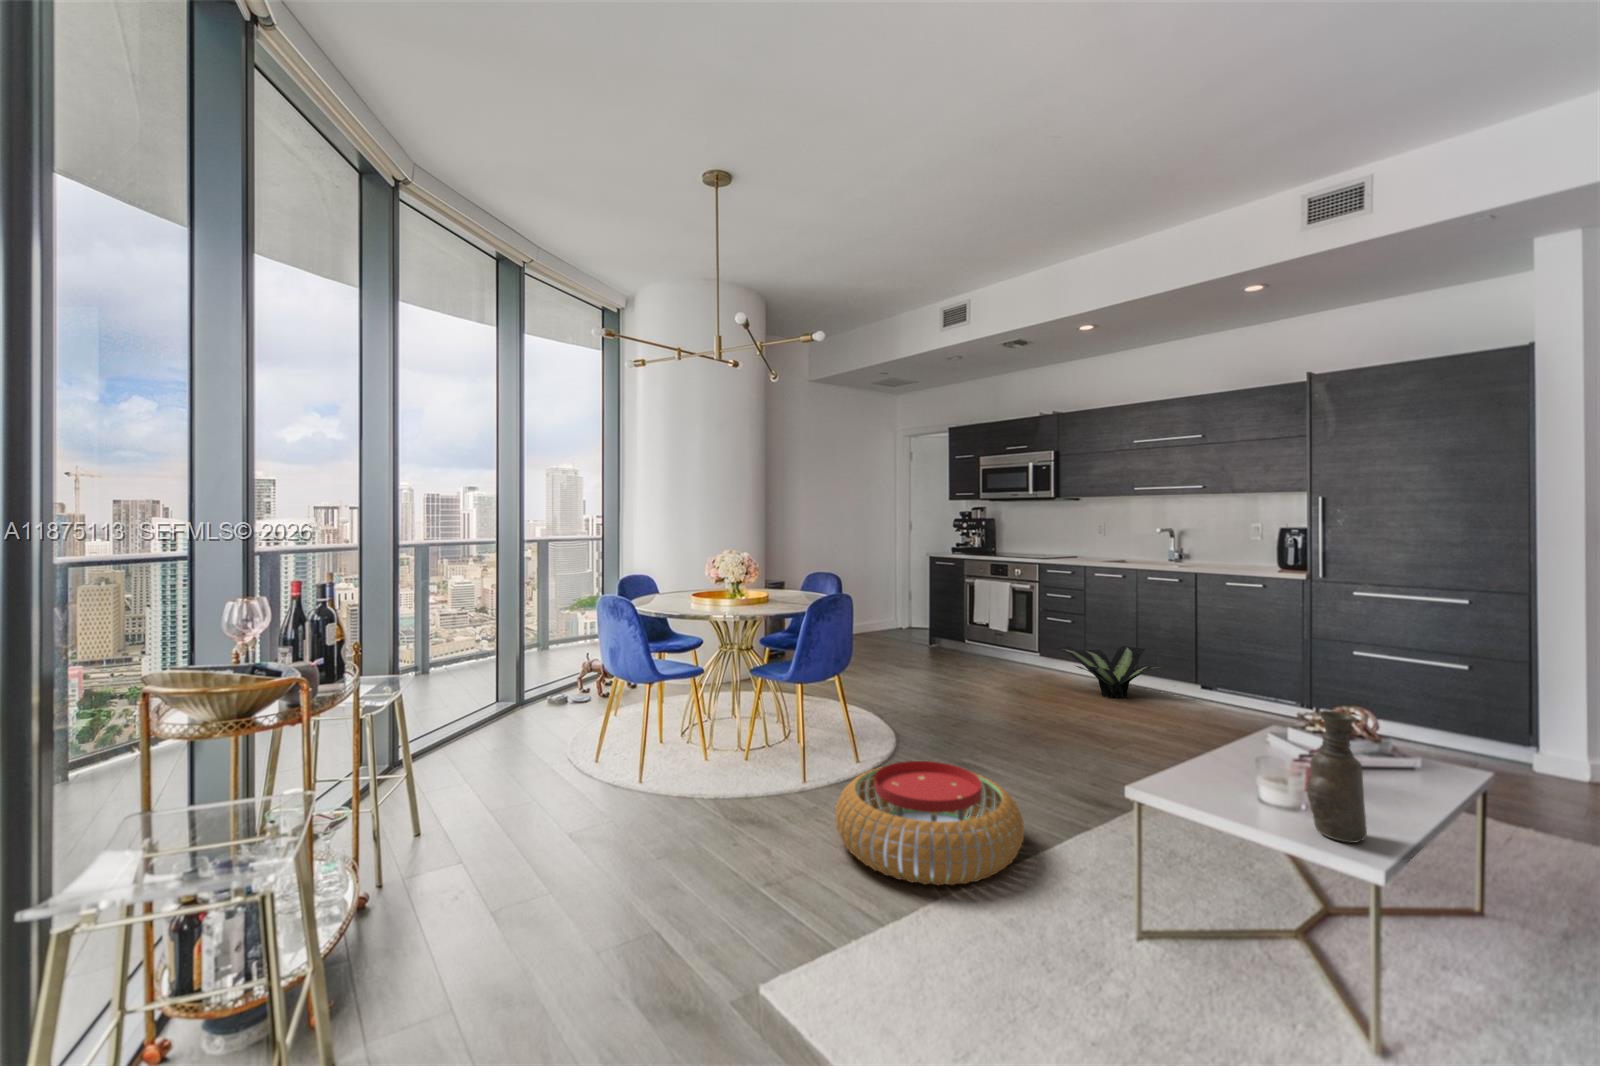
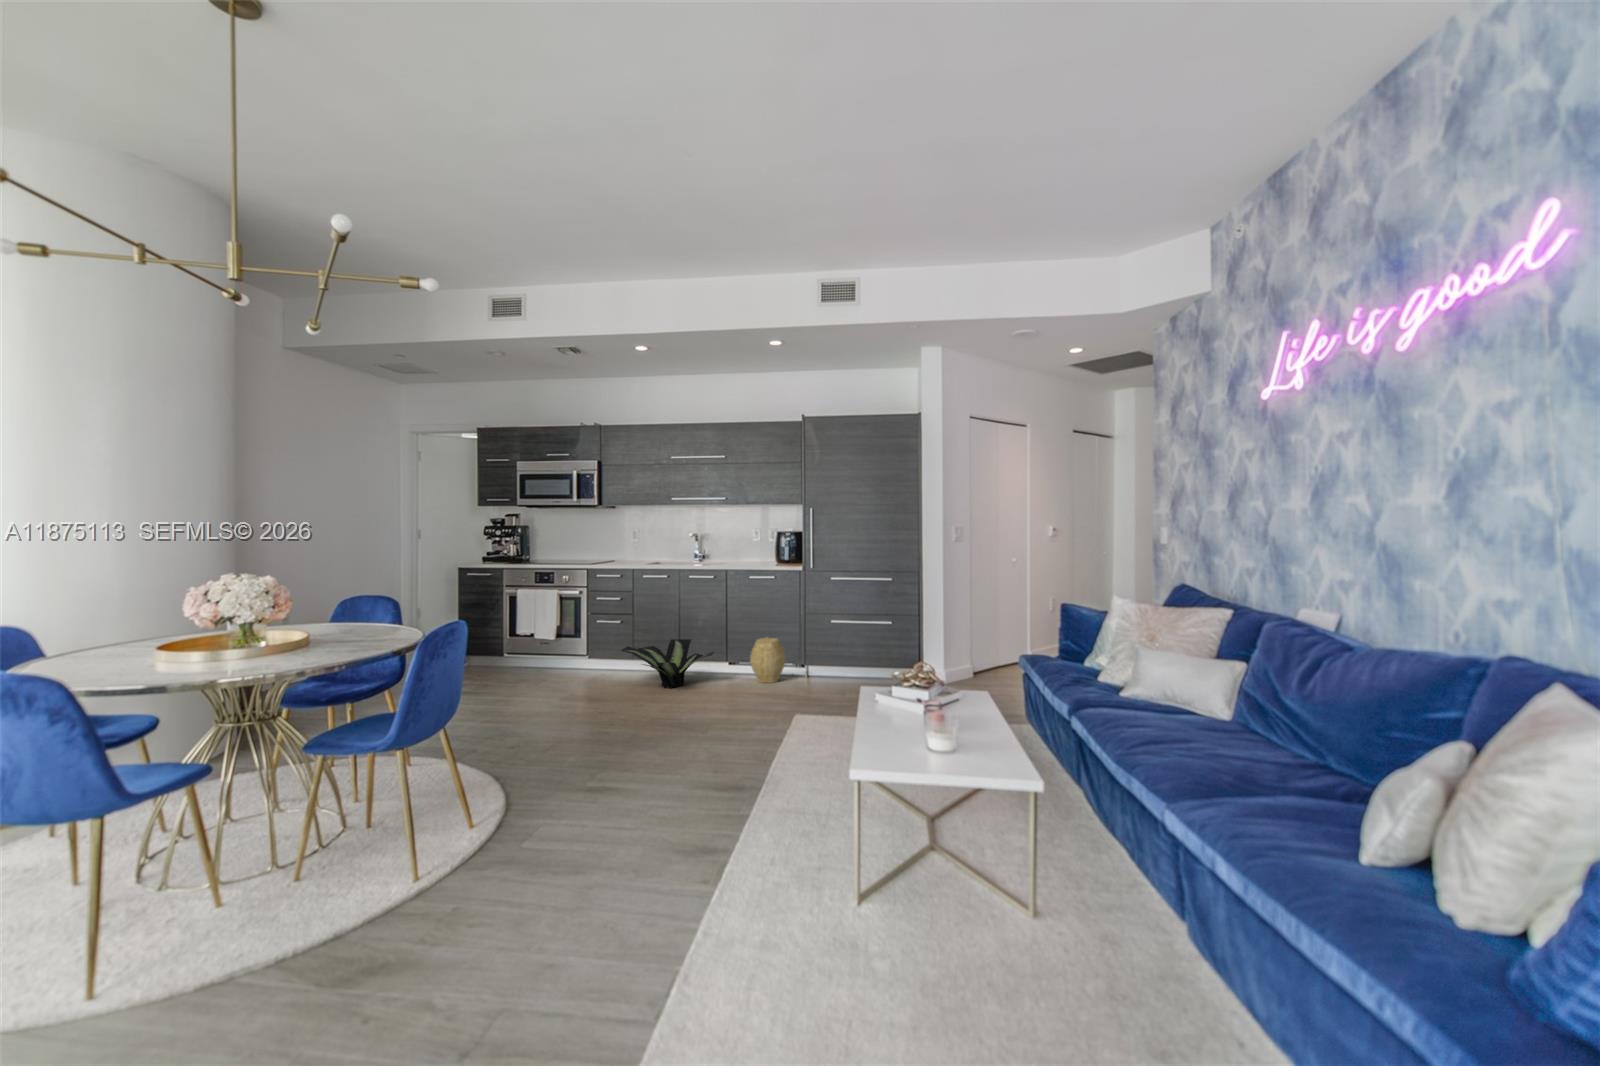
woven basket: none [1215,659,1267,717] -> present [750,638,785,683]
vase: present [1307,710,1367,843] -> none [970,671,1003,764]
pouf: present [835,761,1024,885] -> none [513,795,728,950]

